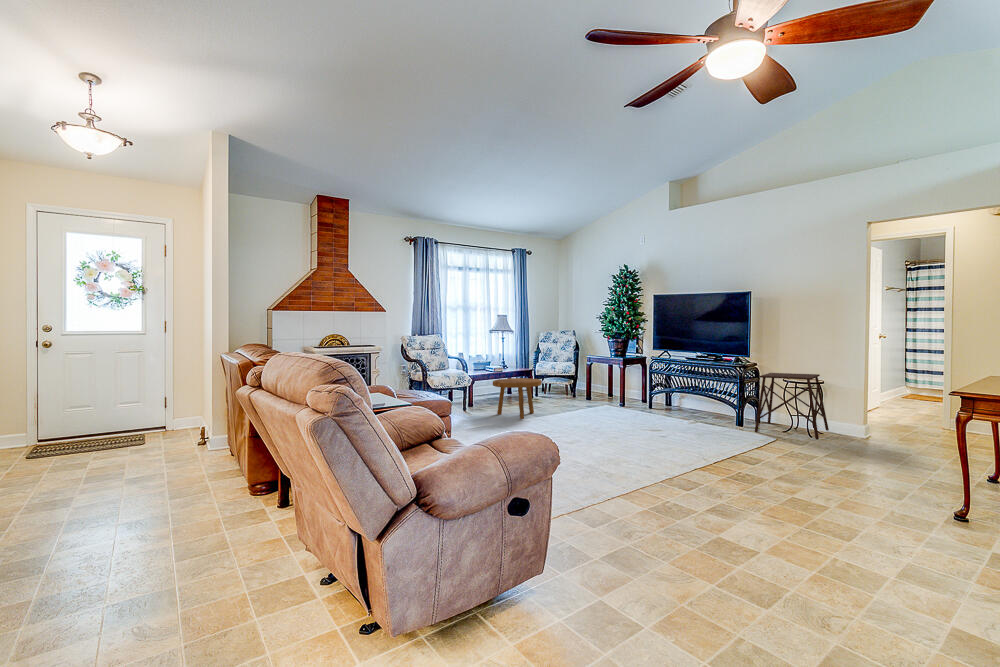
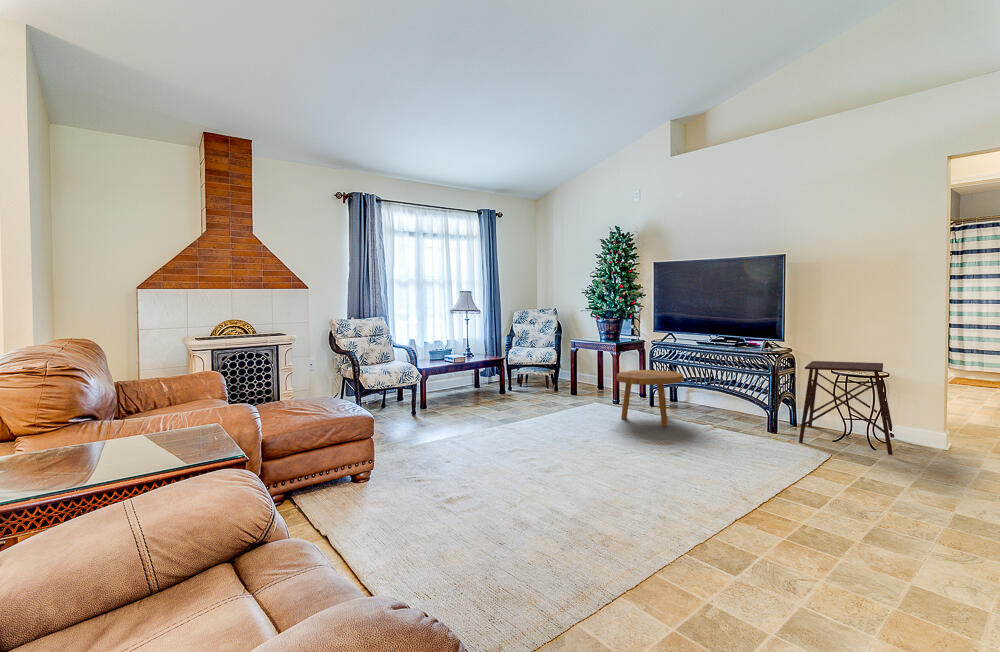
footstool: present [493,378,542,419] -> present [617,370,684,426]

